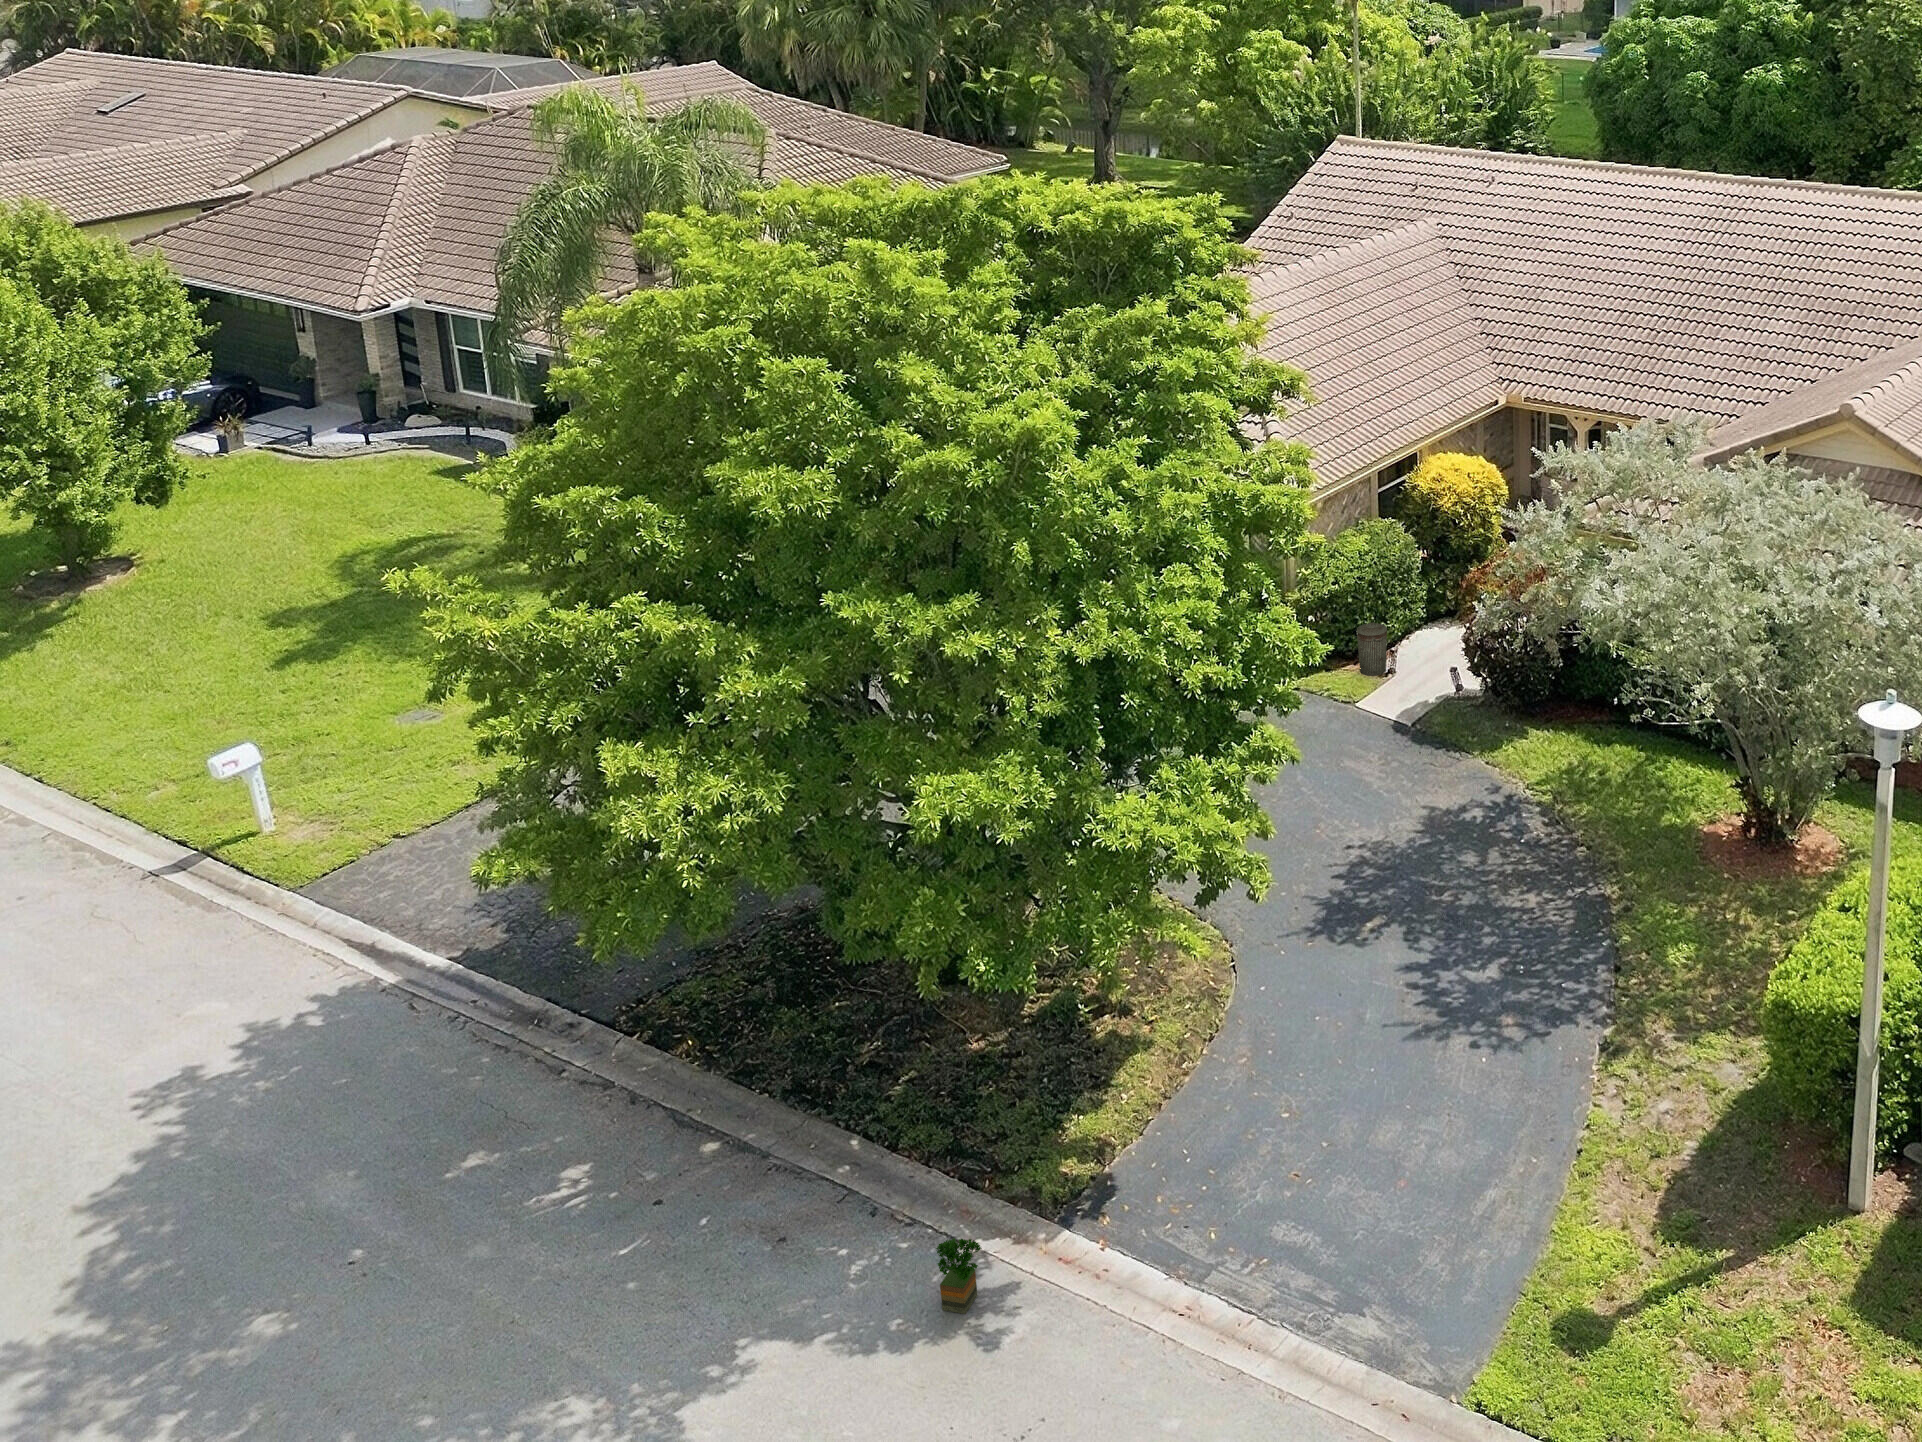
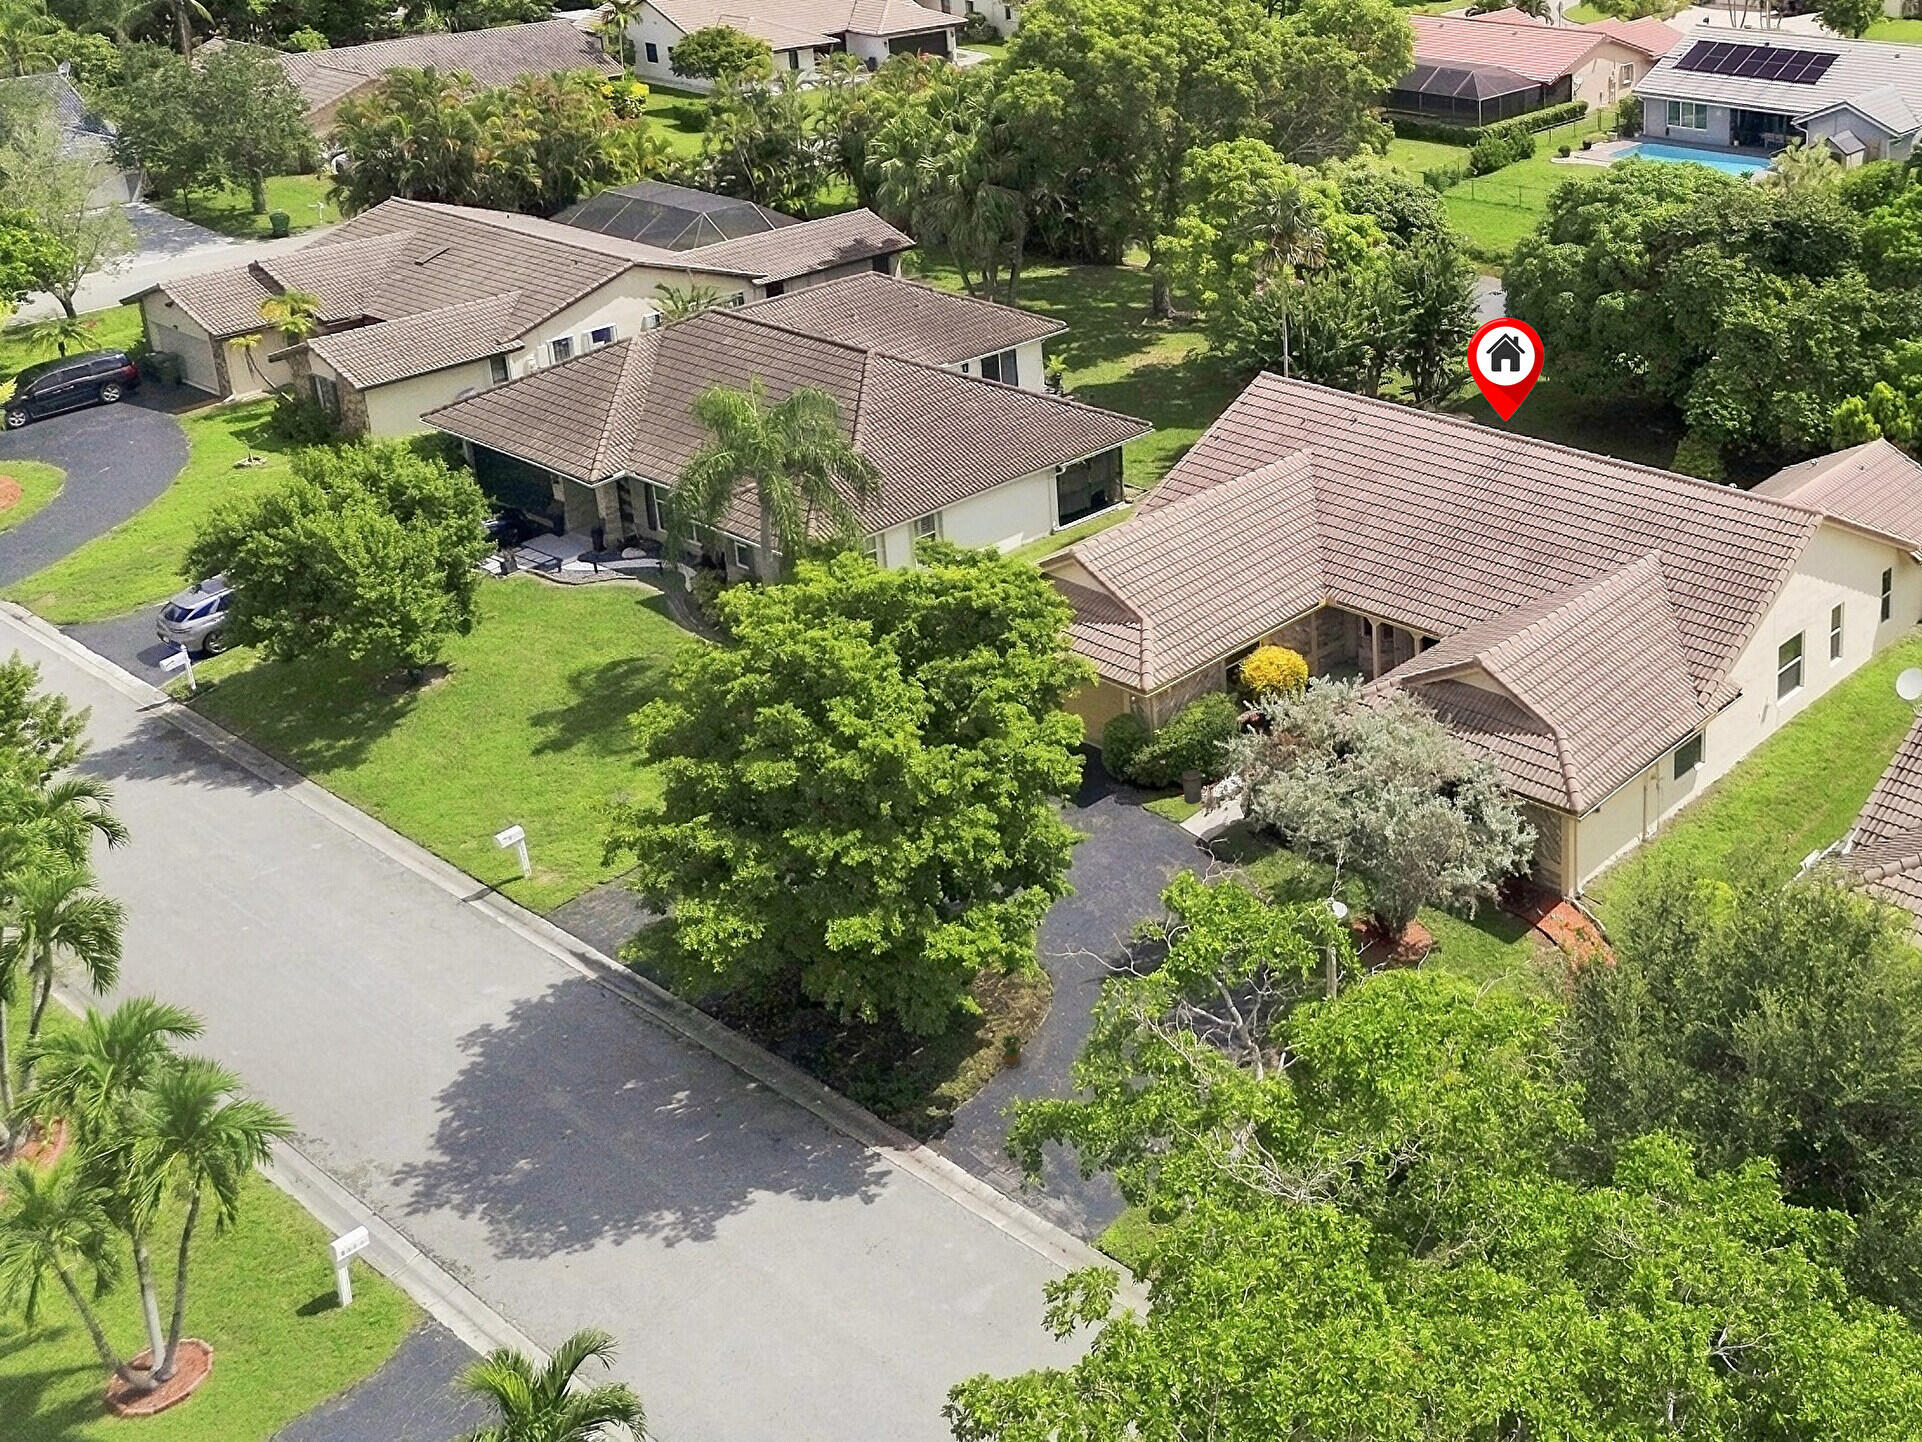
potted tree: present [936,1238,982,1314] -> present [1003,1035,1021,1068]

